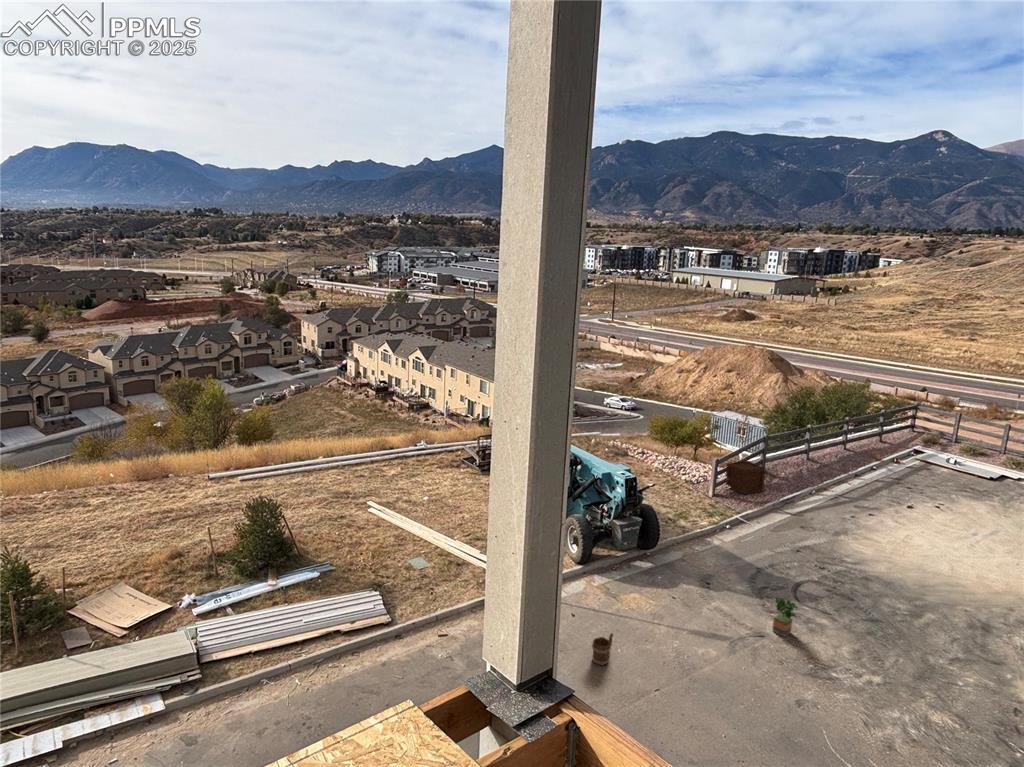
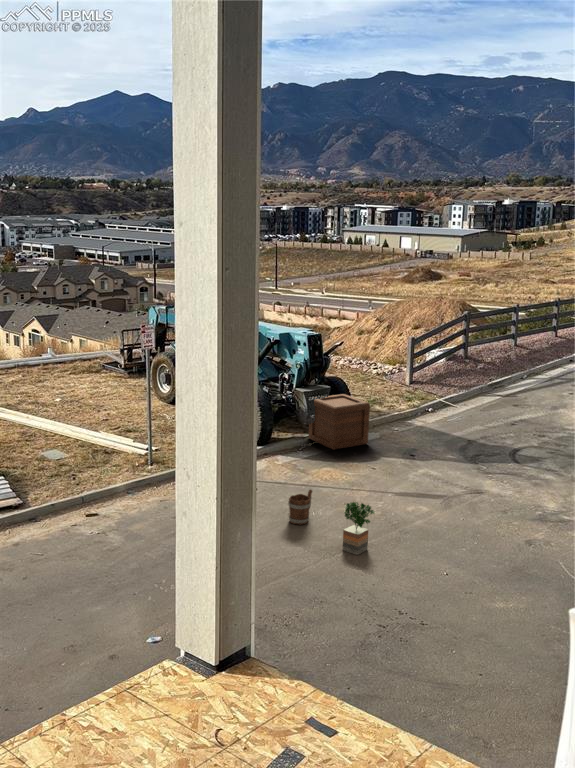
wooden crate: present [726,460,765,495] -> present [309,394,370,450]
potted tree: present [773,598,798,637] -> present [343,502,375,555]

